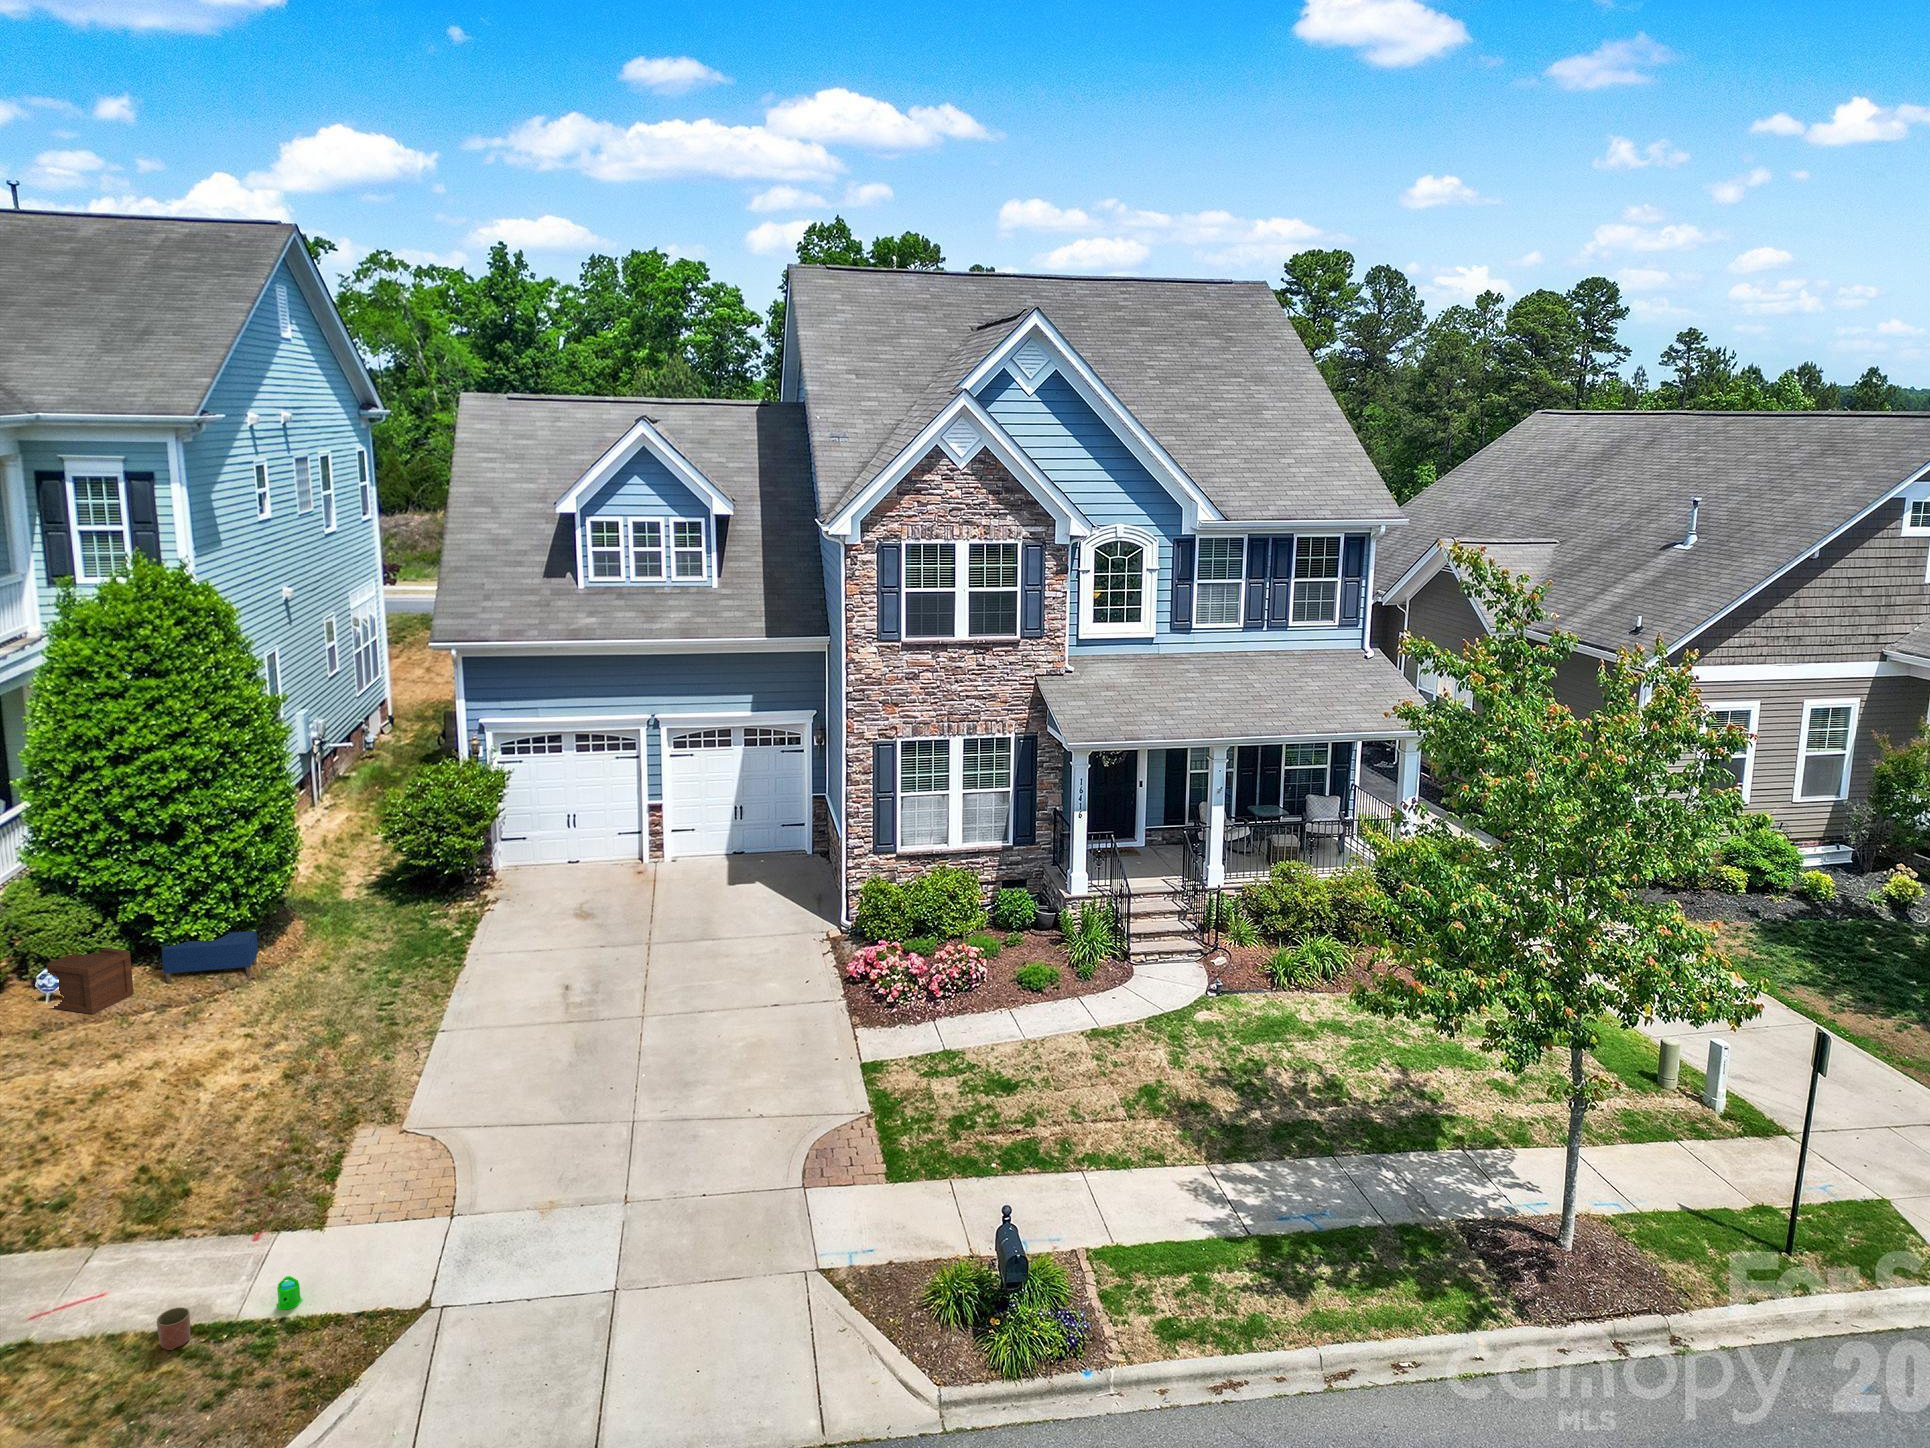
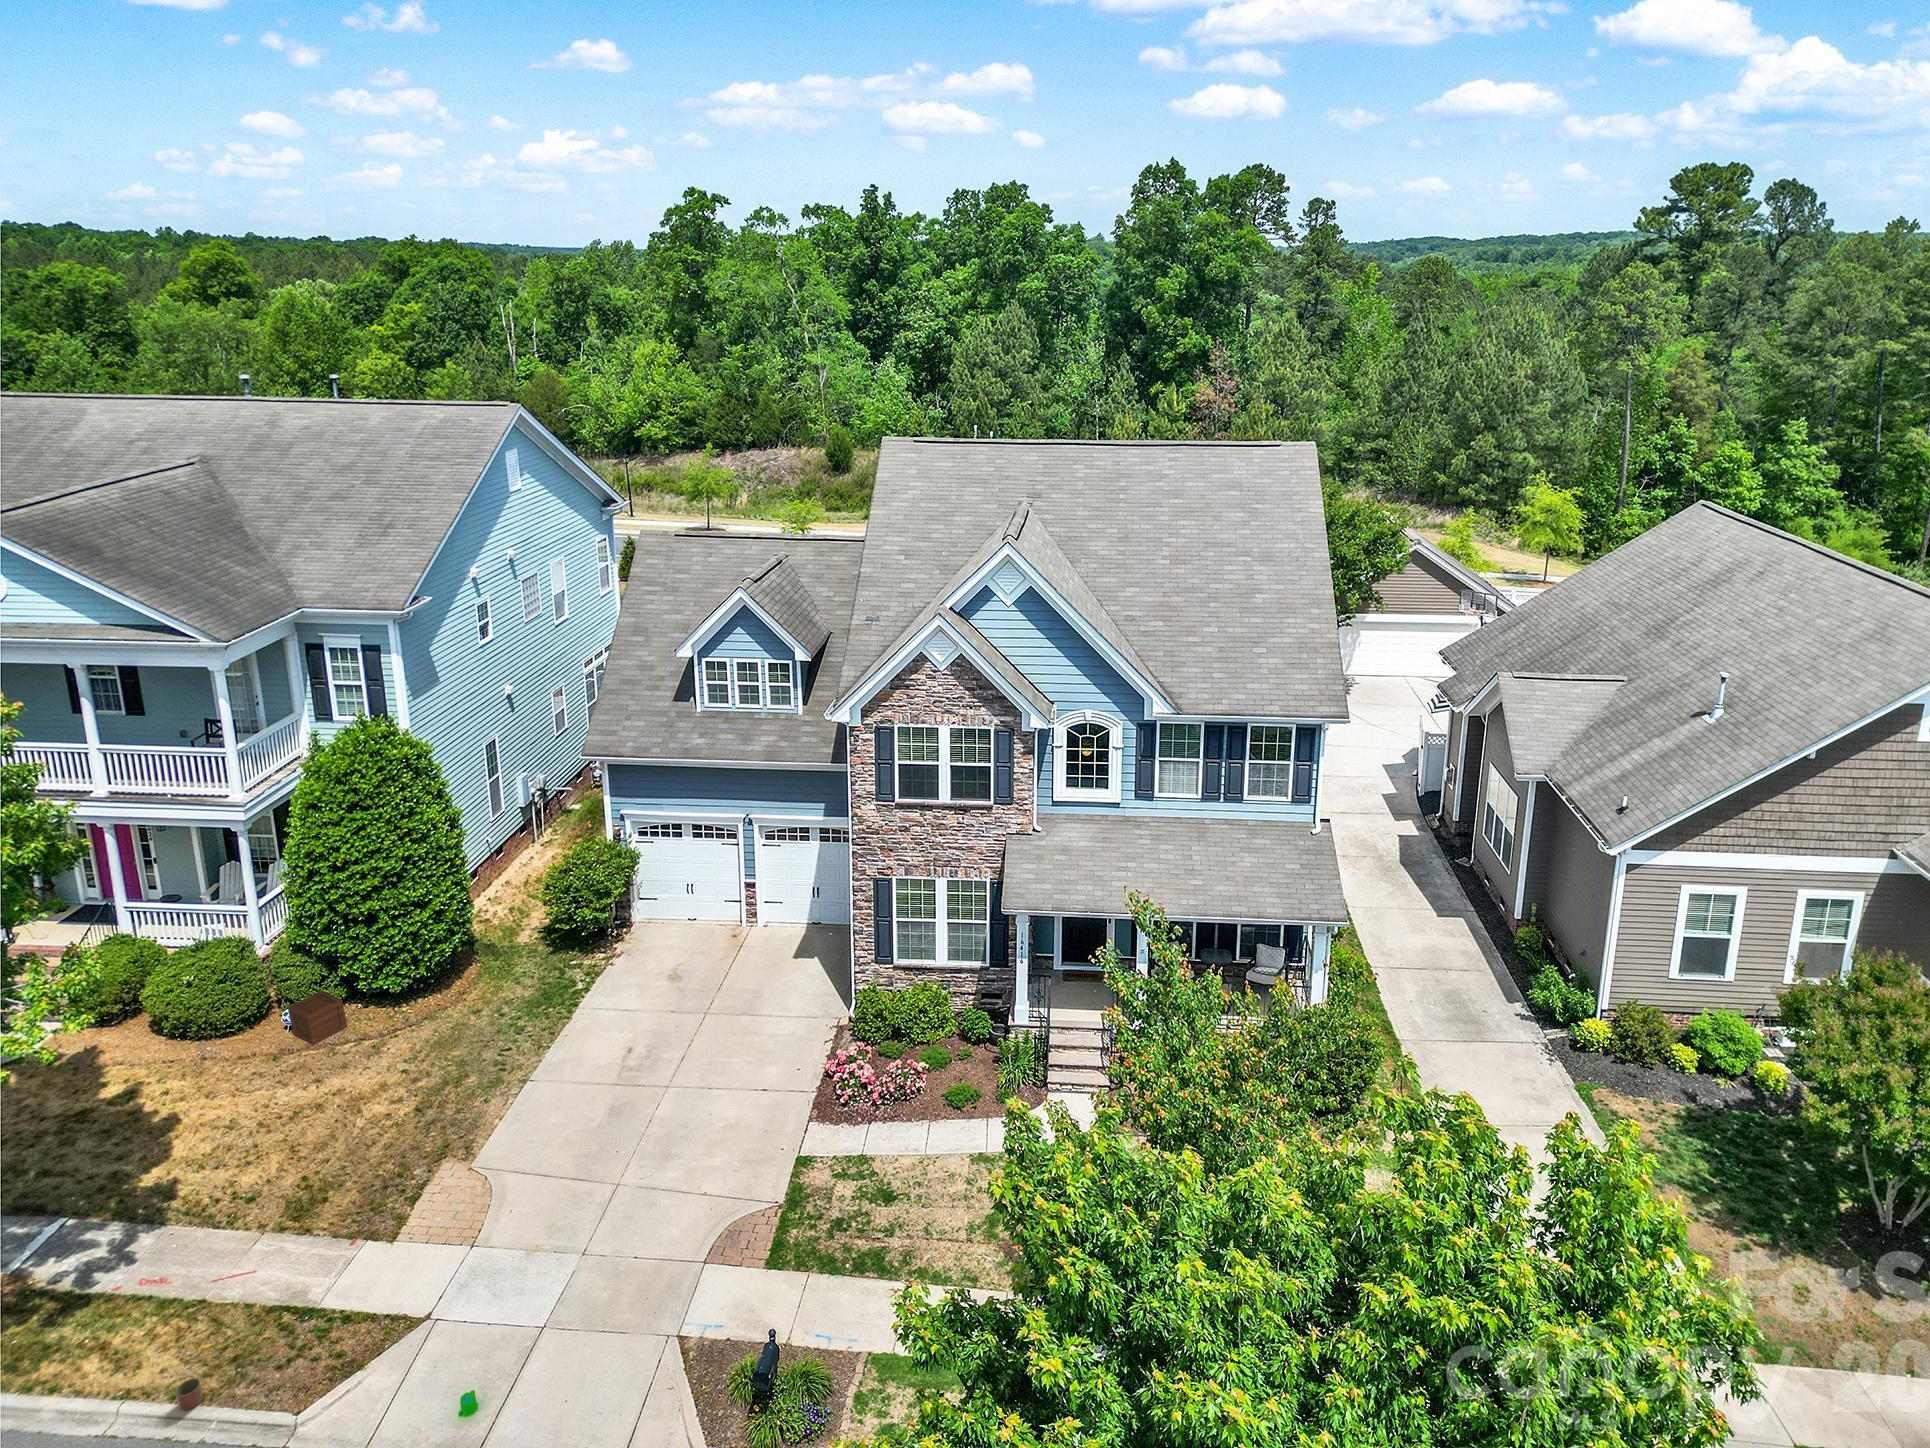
bench: present [162,931,258,983] -> none [367,983,437,1018]
watering can: present [277,1276,302,1310] -> present [458,1390,478,1417]

